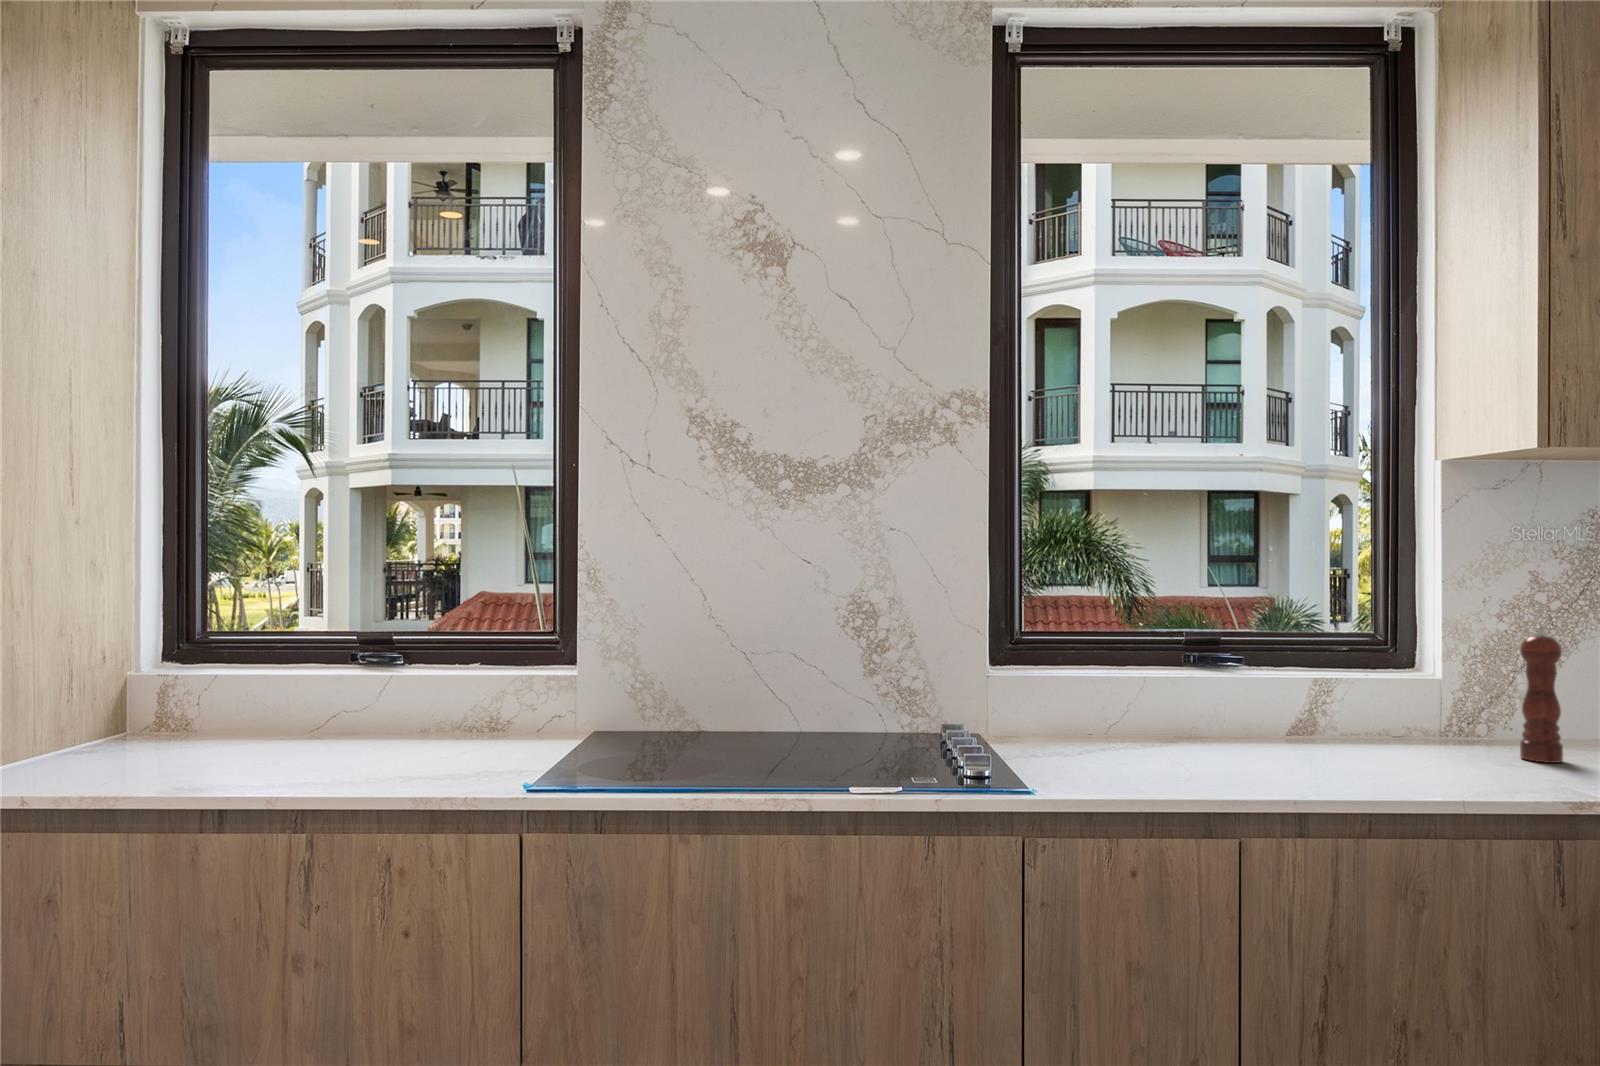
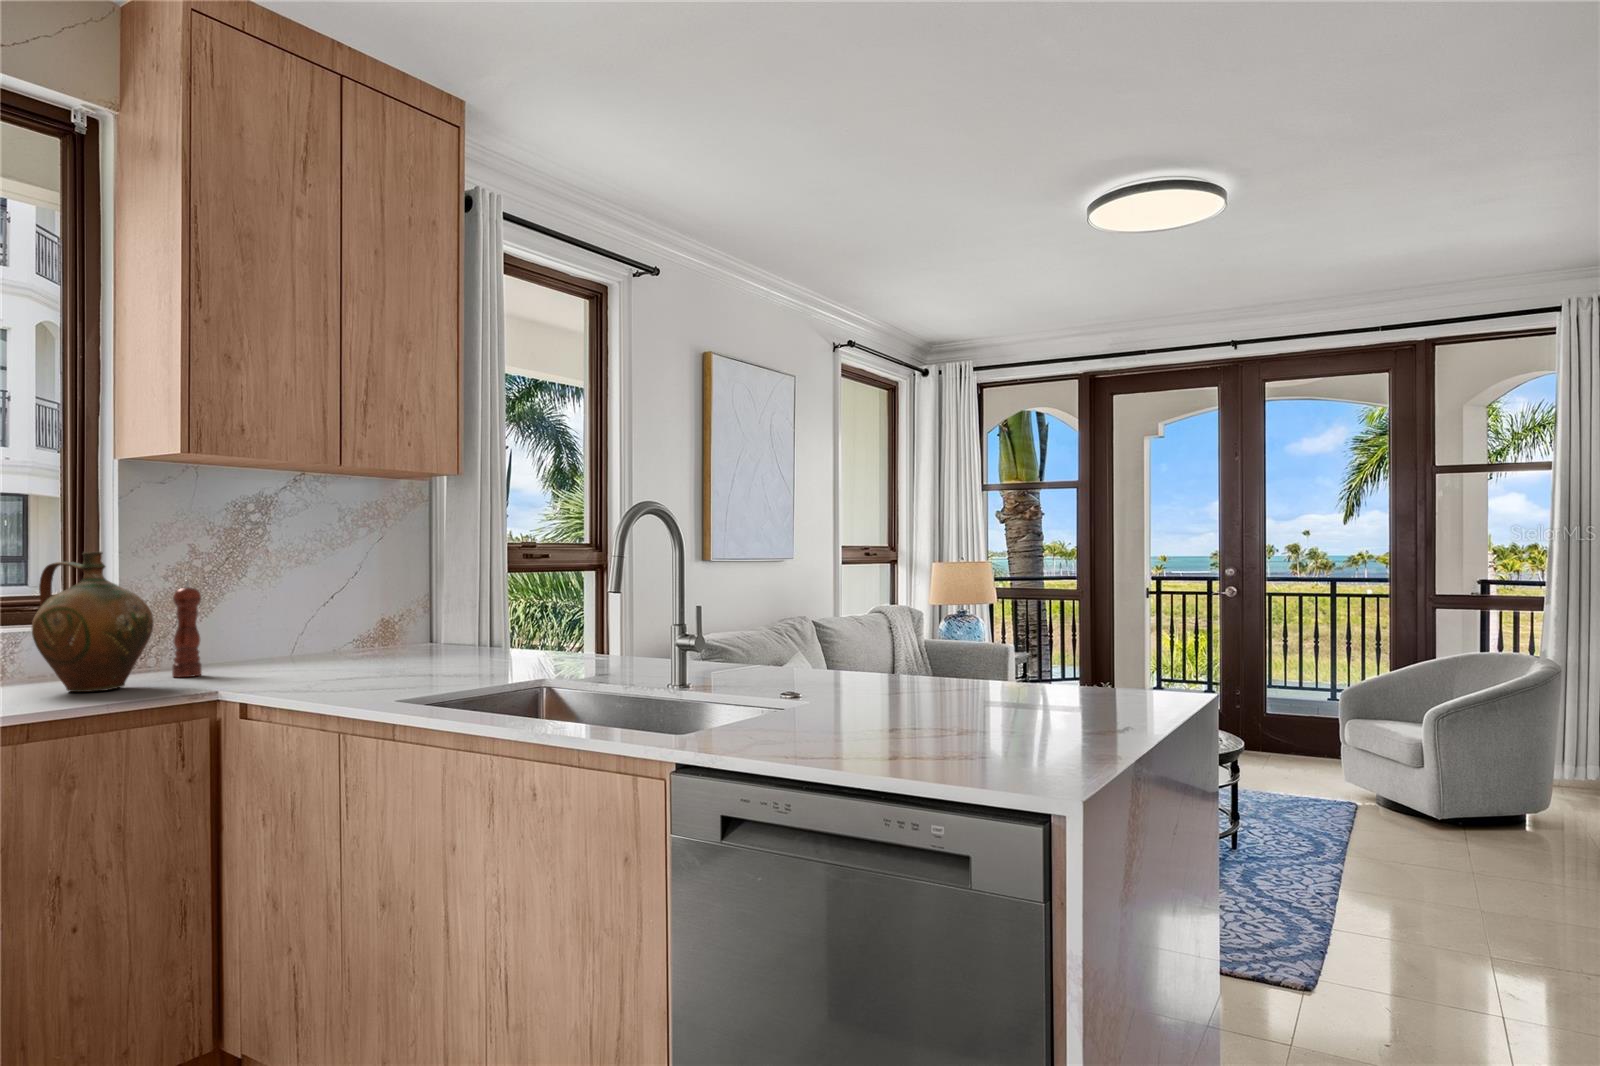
ceramic jug: none [1353,586,1505,772] -> present [32,552,154,692]

